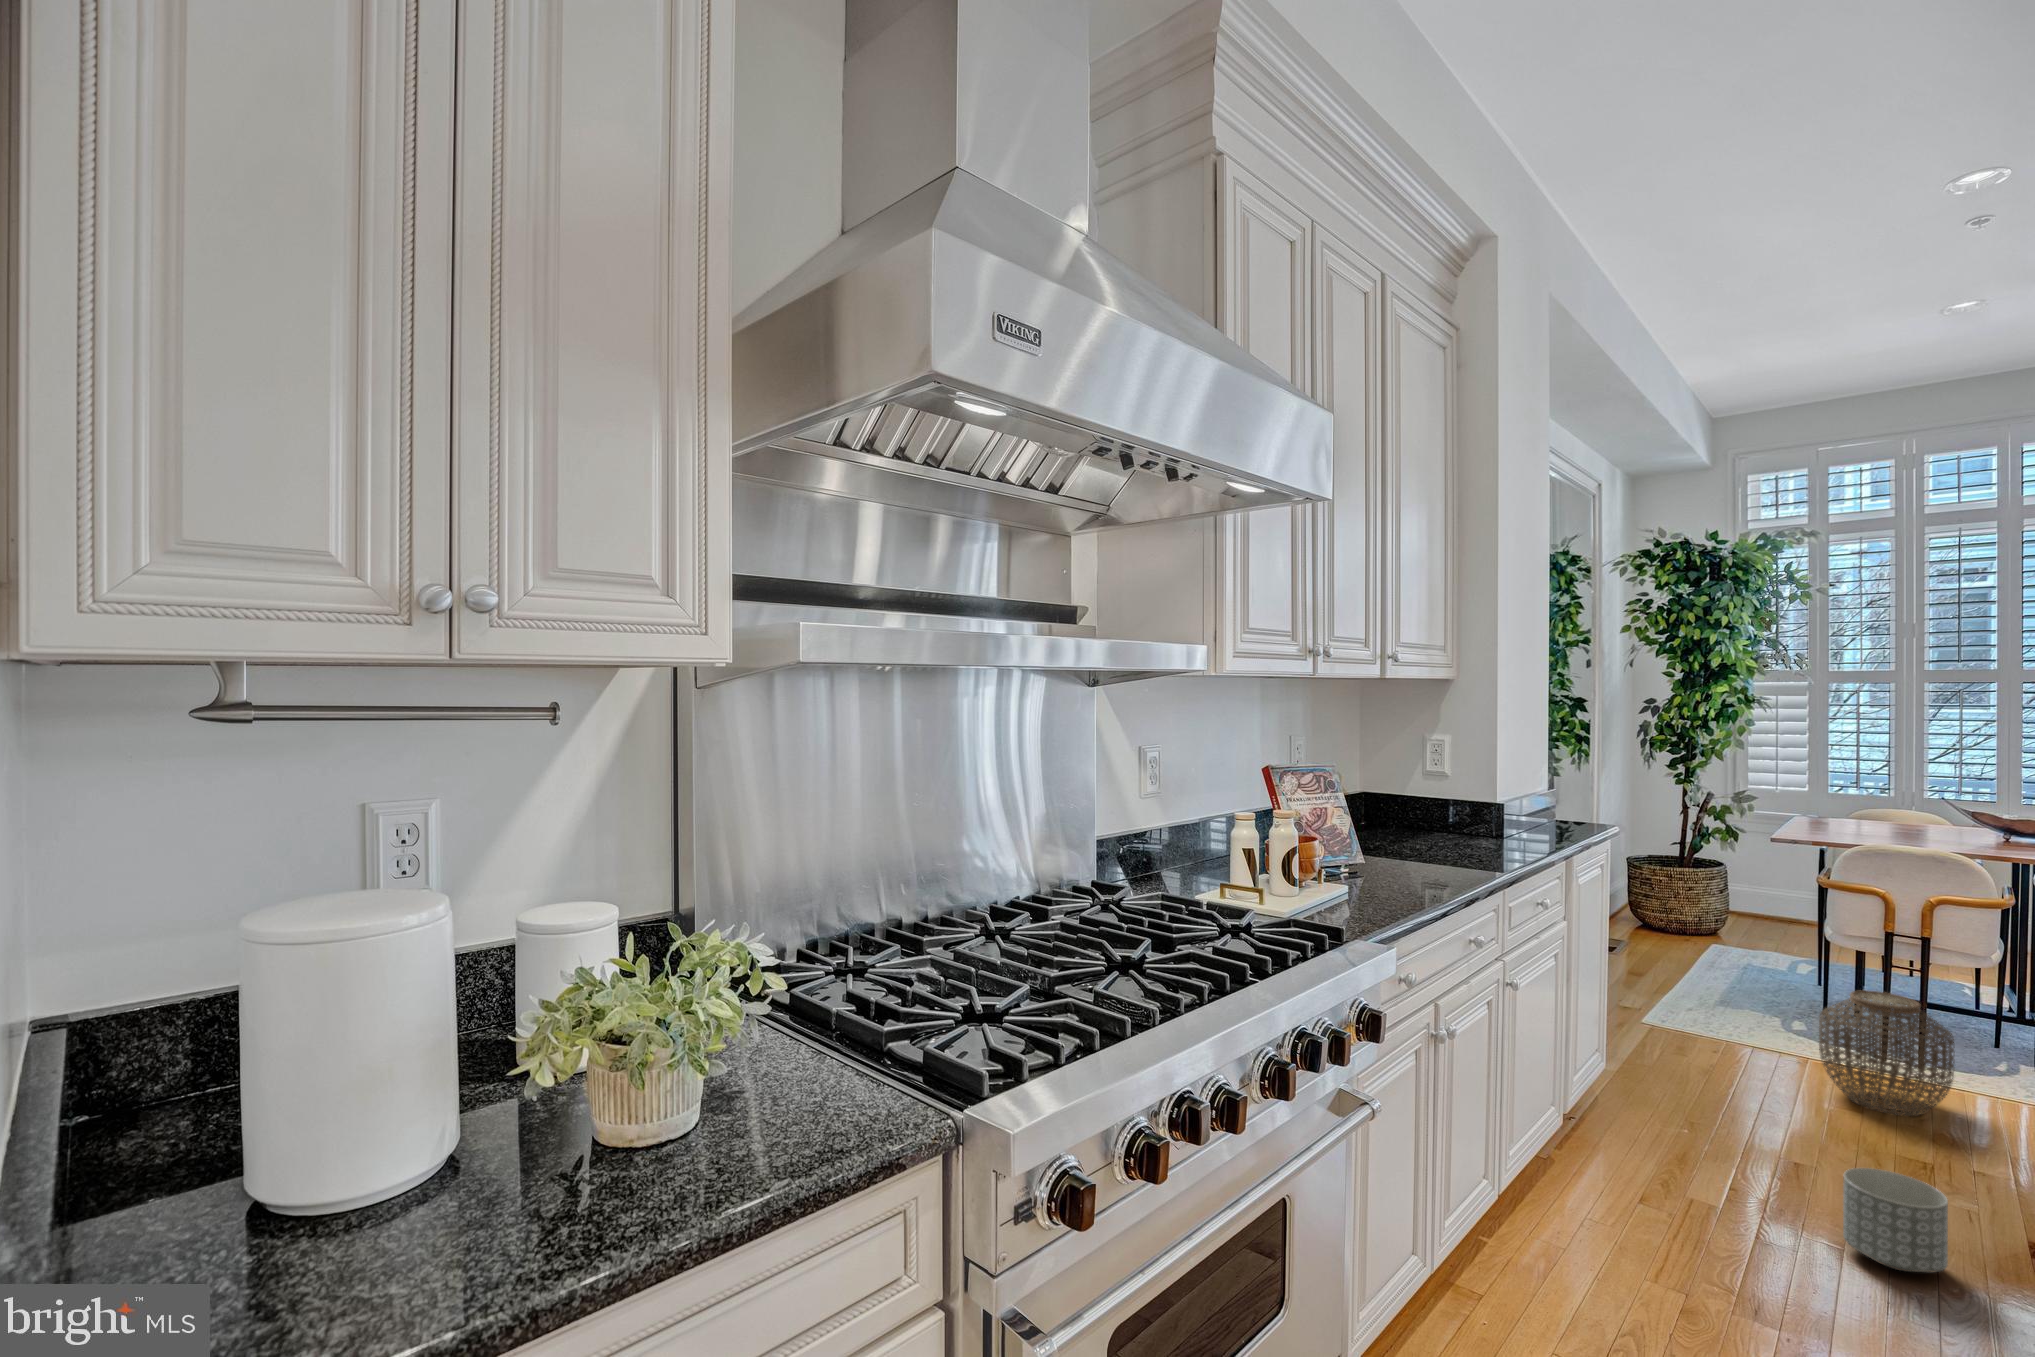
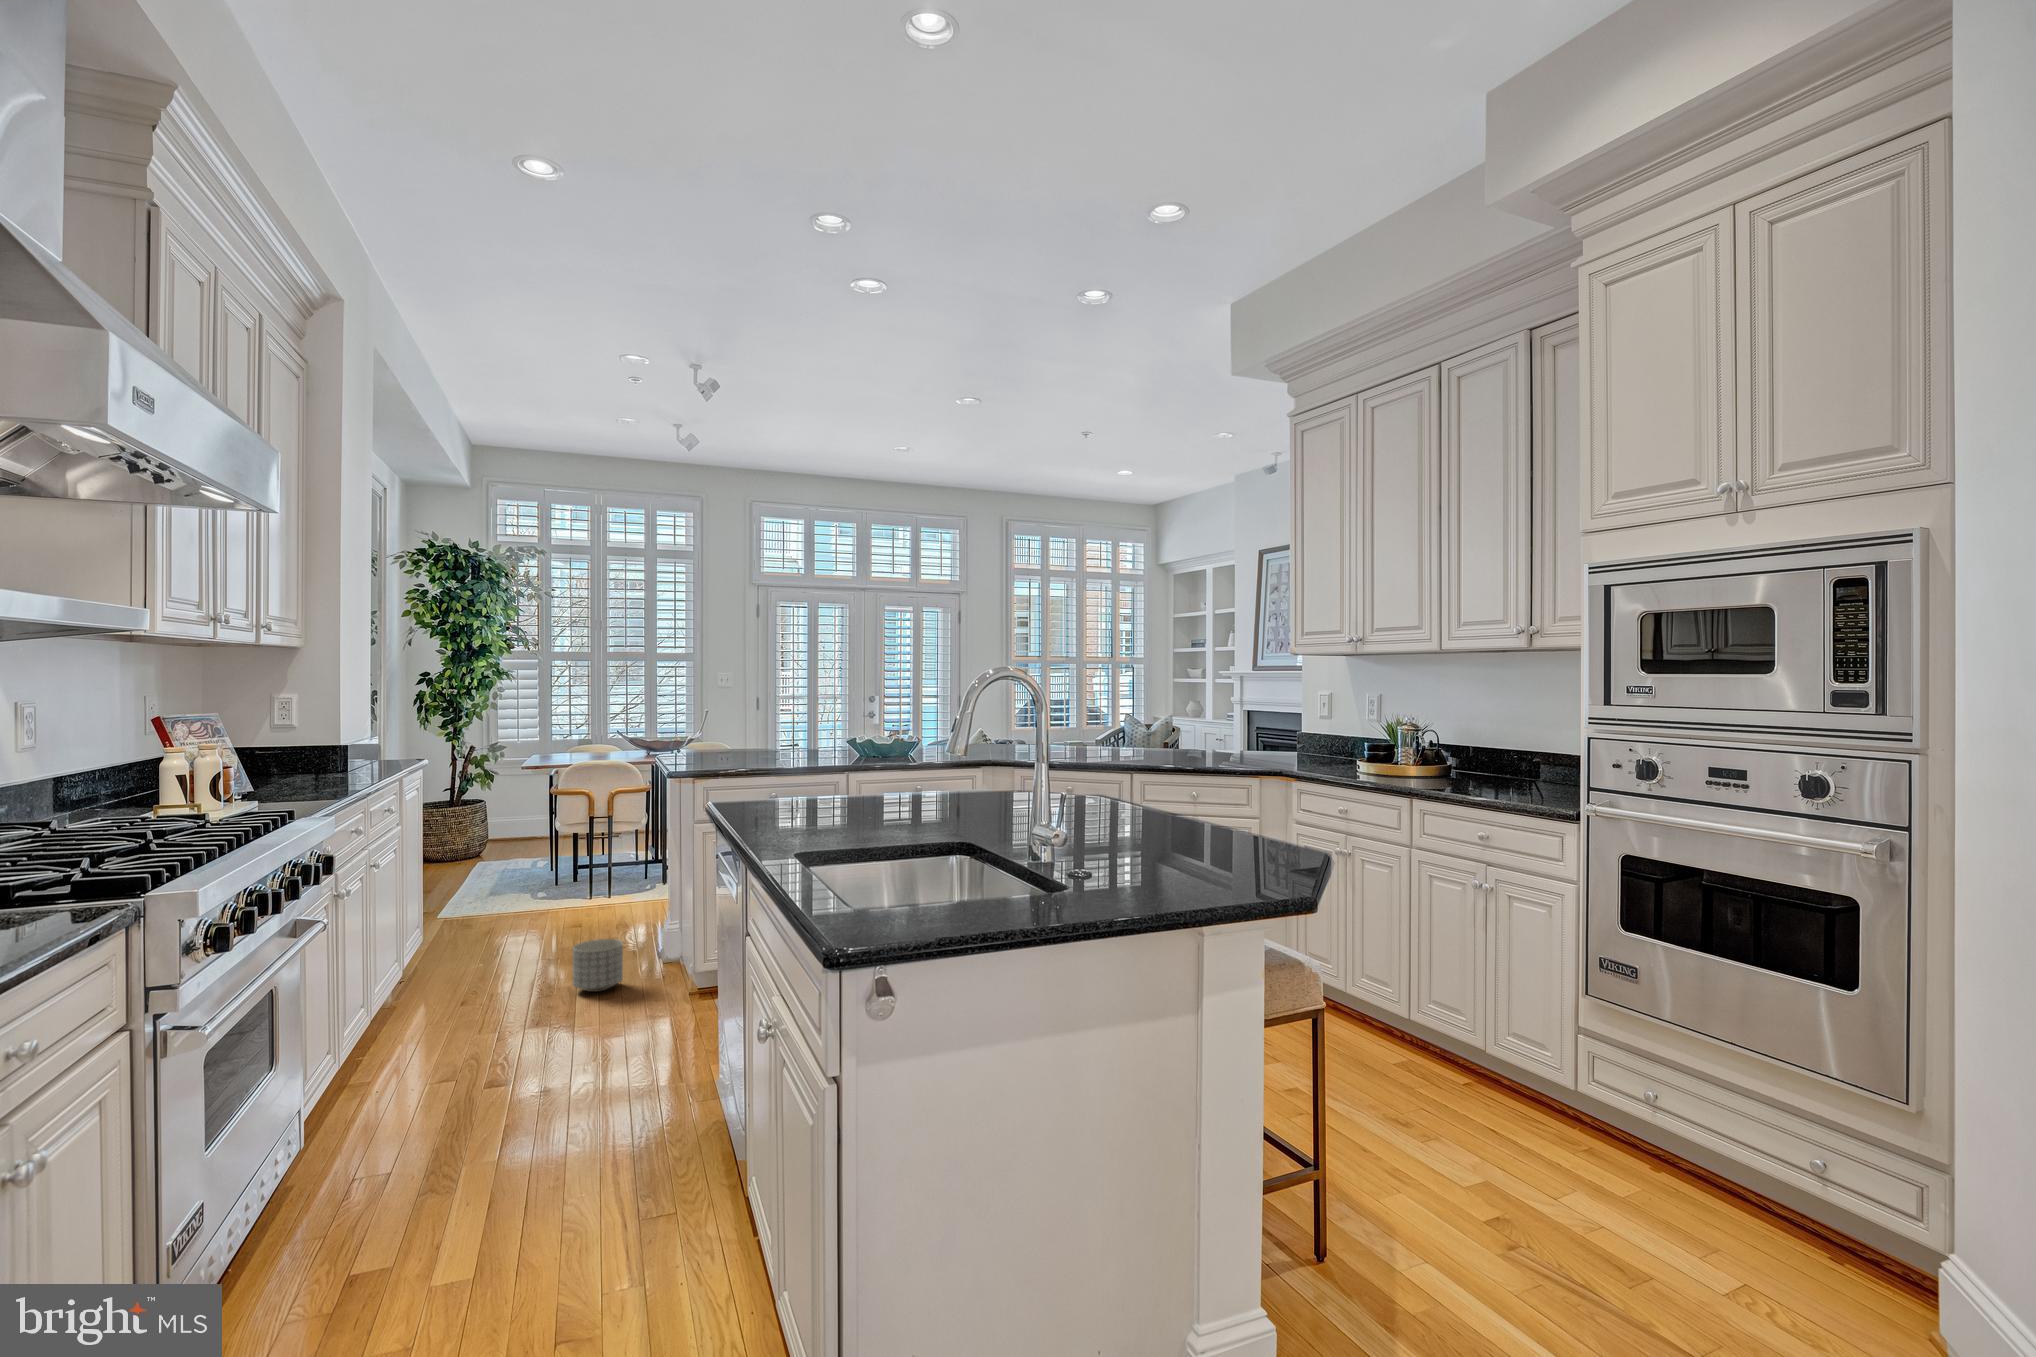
woven basket: present [1819,990,1955,1116] -> none [554,852,625,927]

